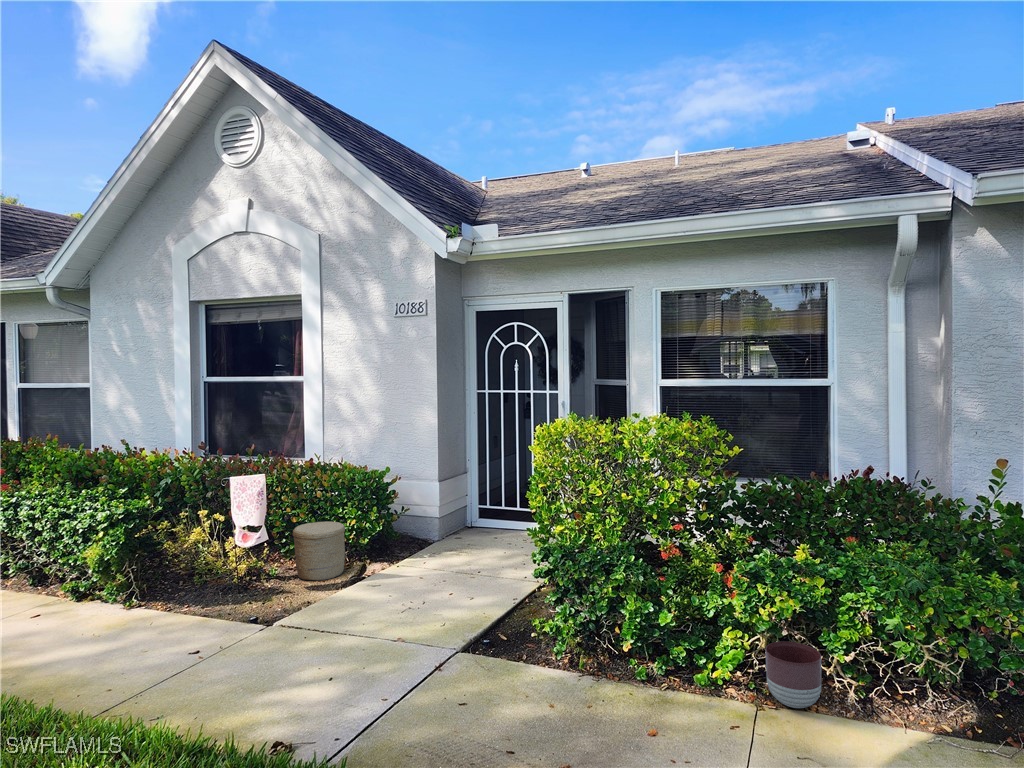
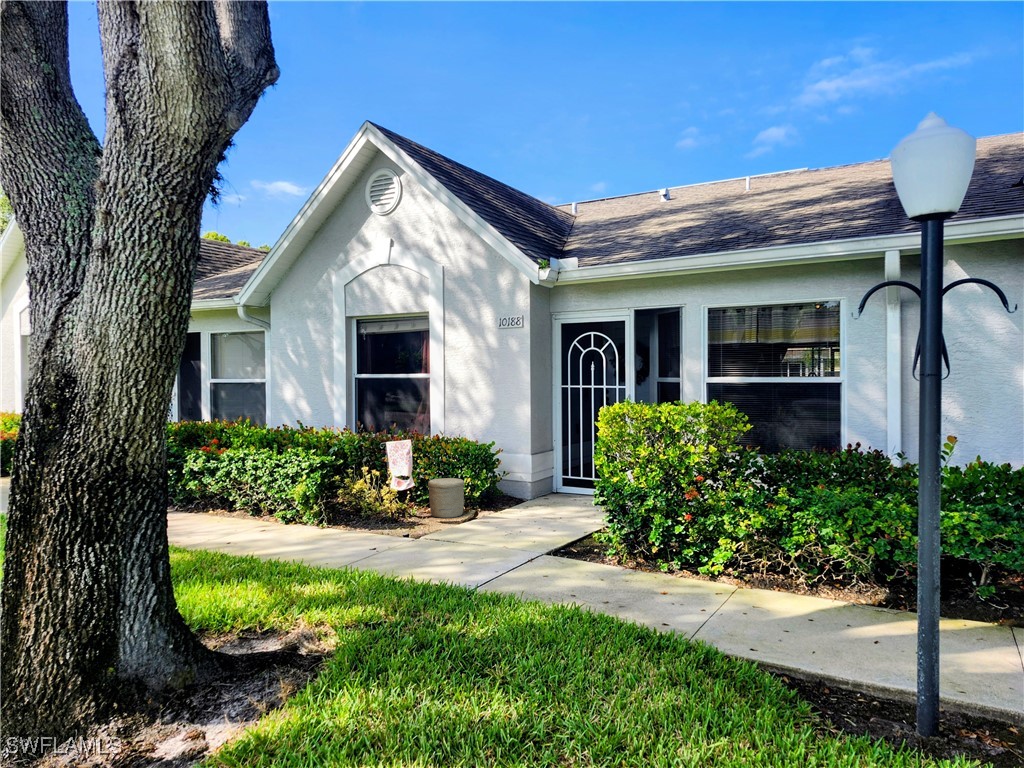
planter: present [765,642,821,708] -> none [744,546,780,586]

